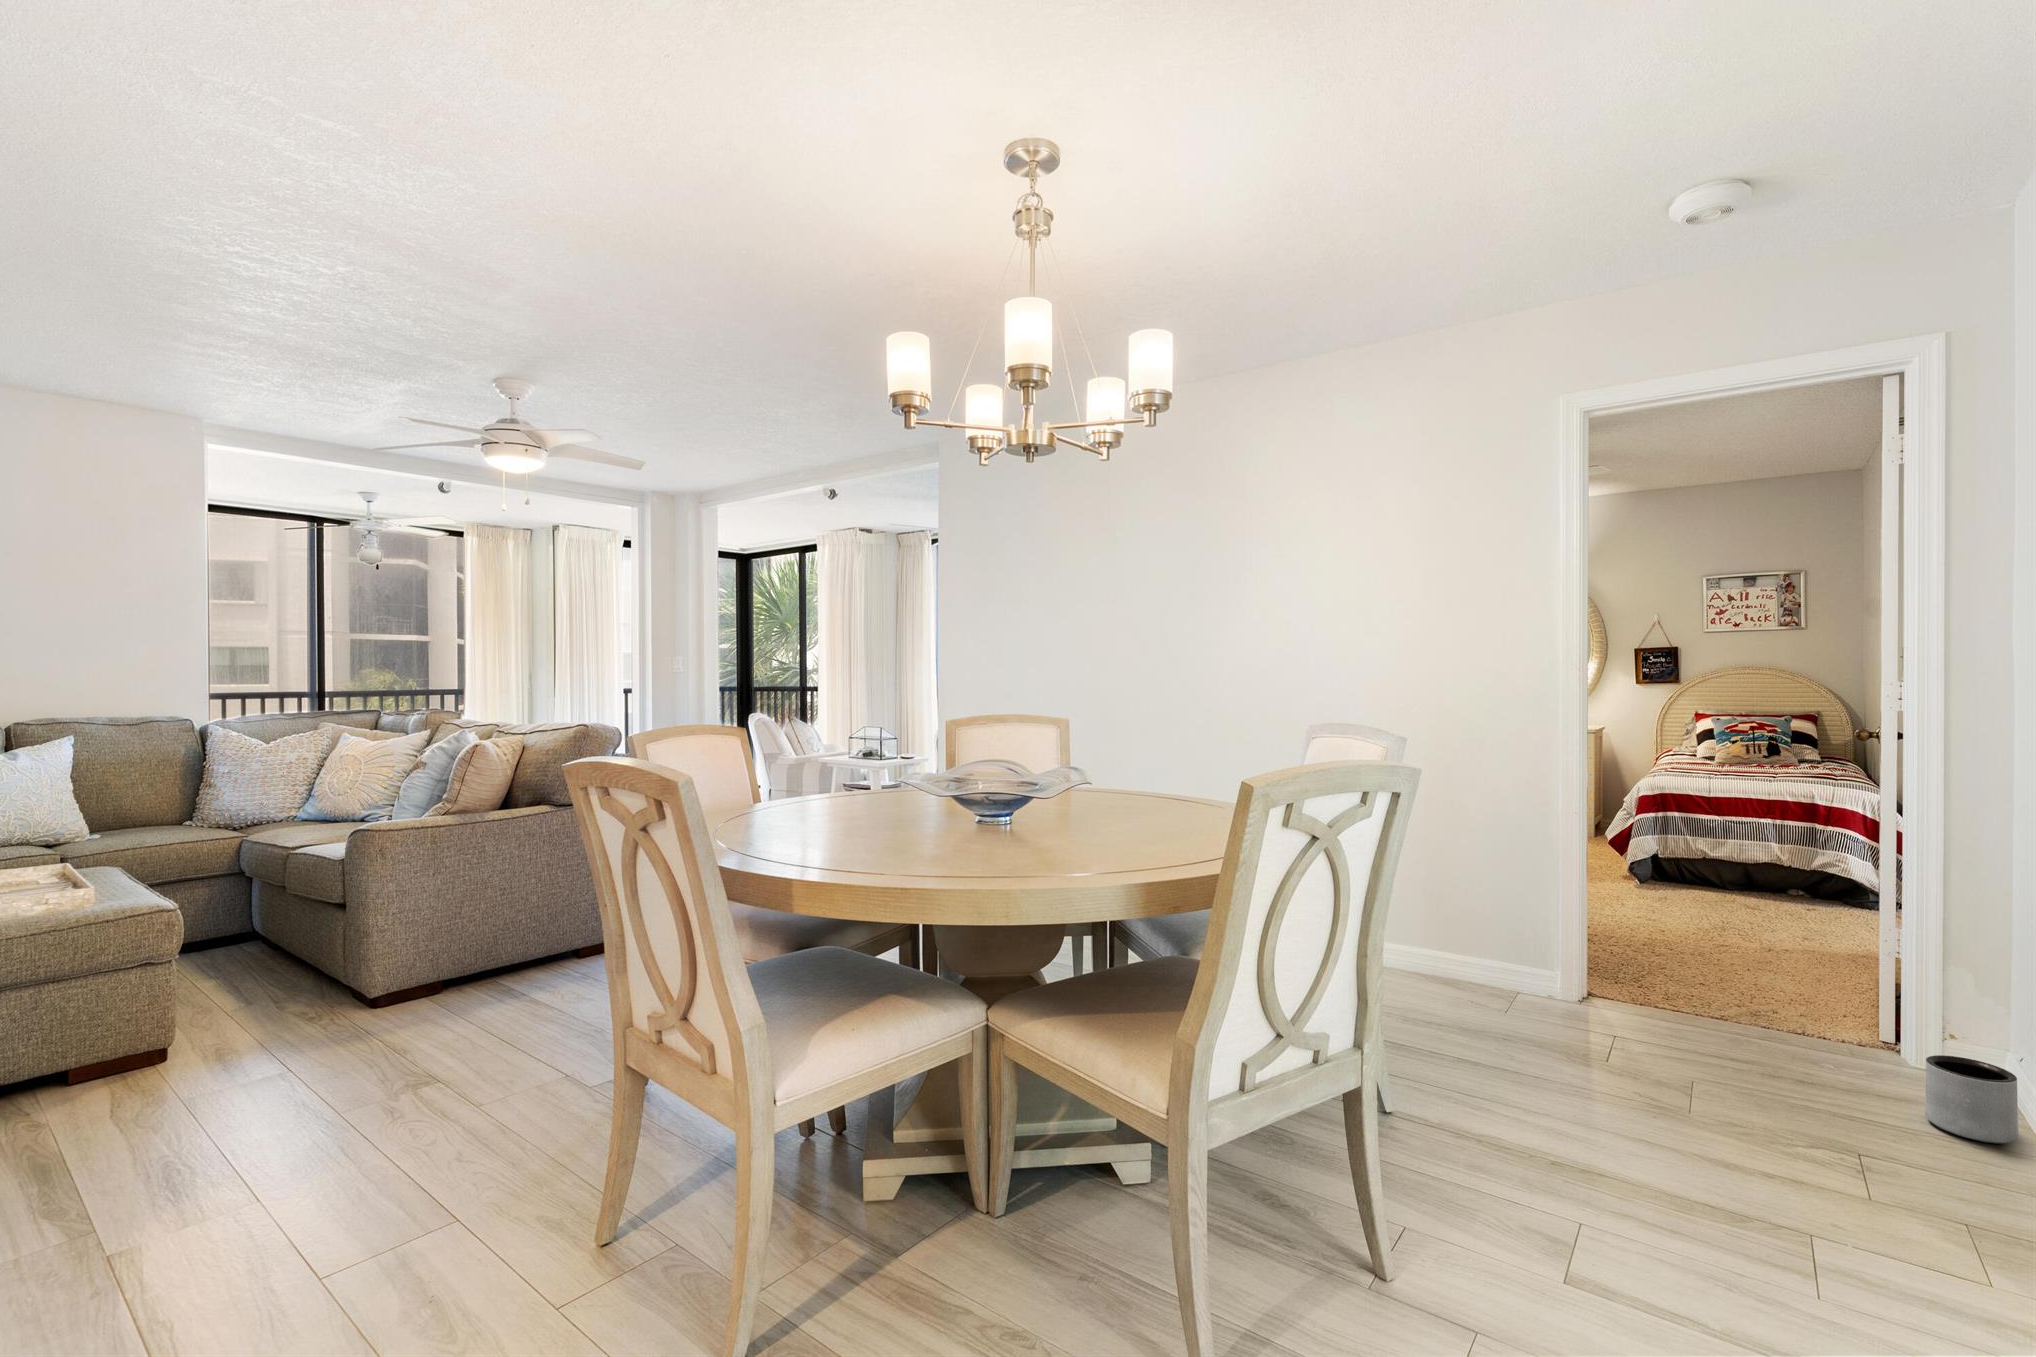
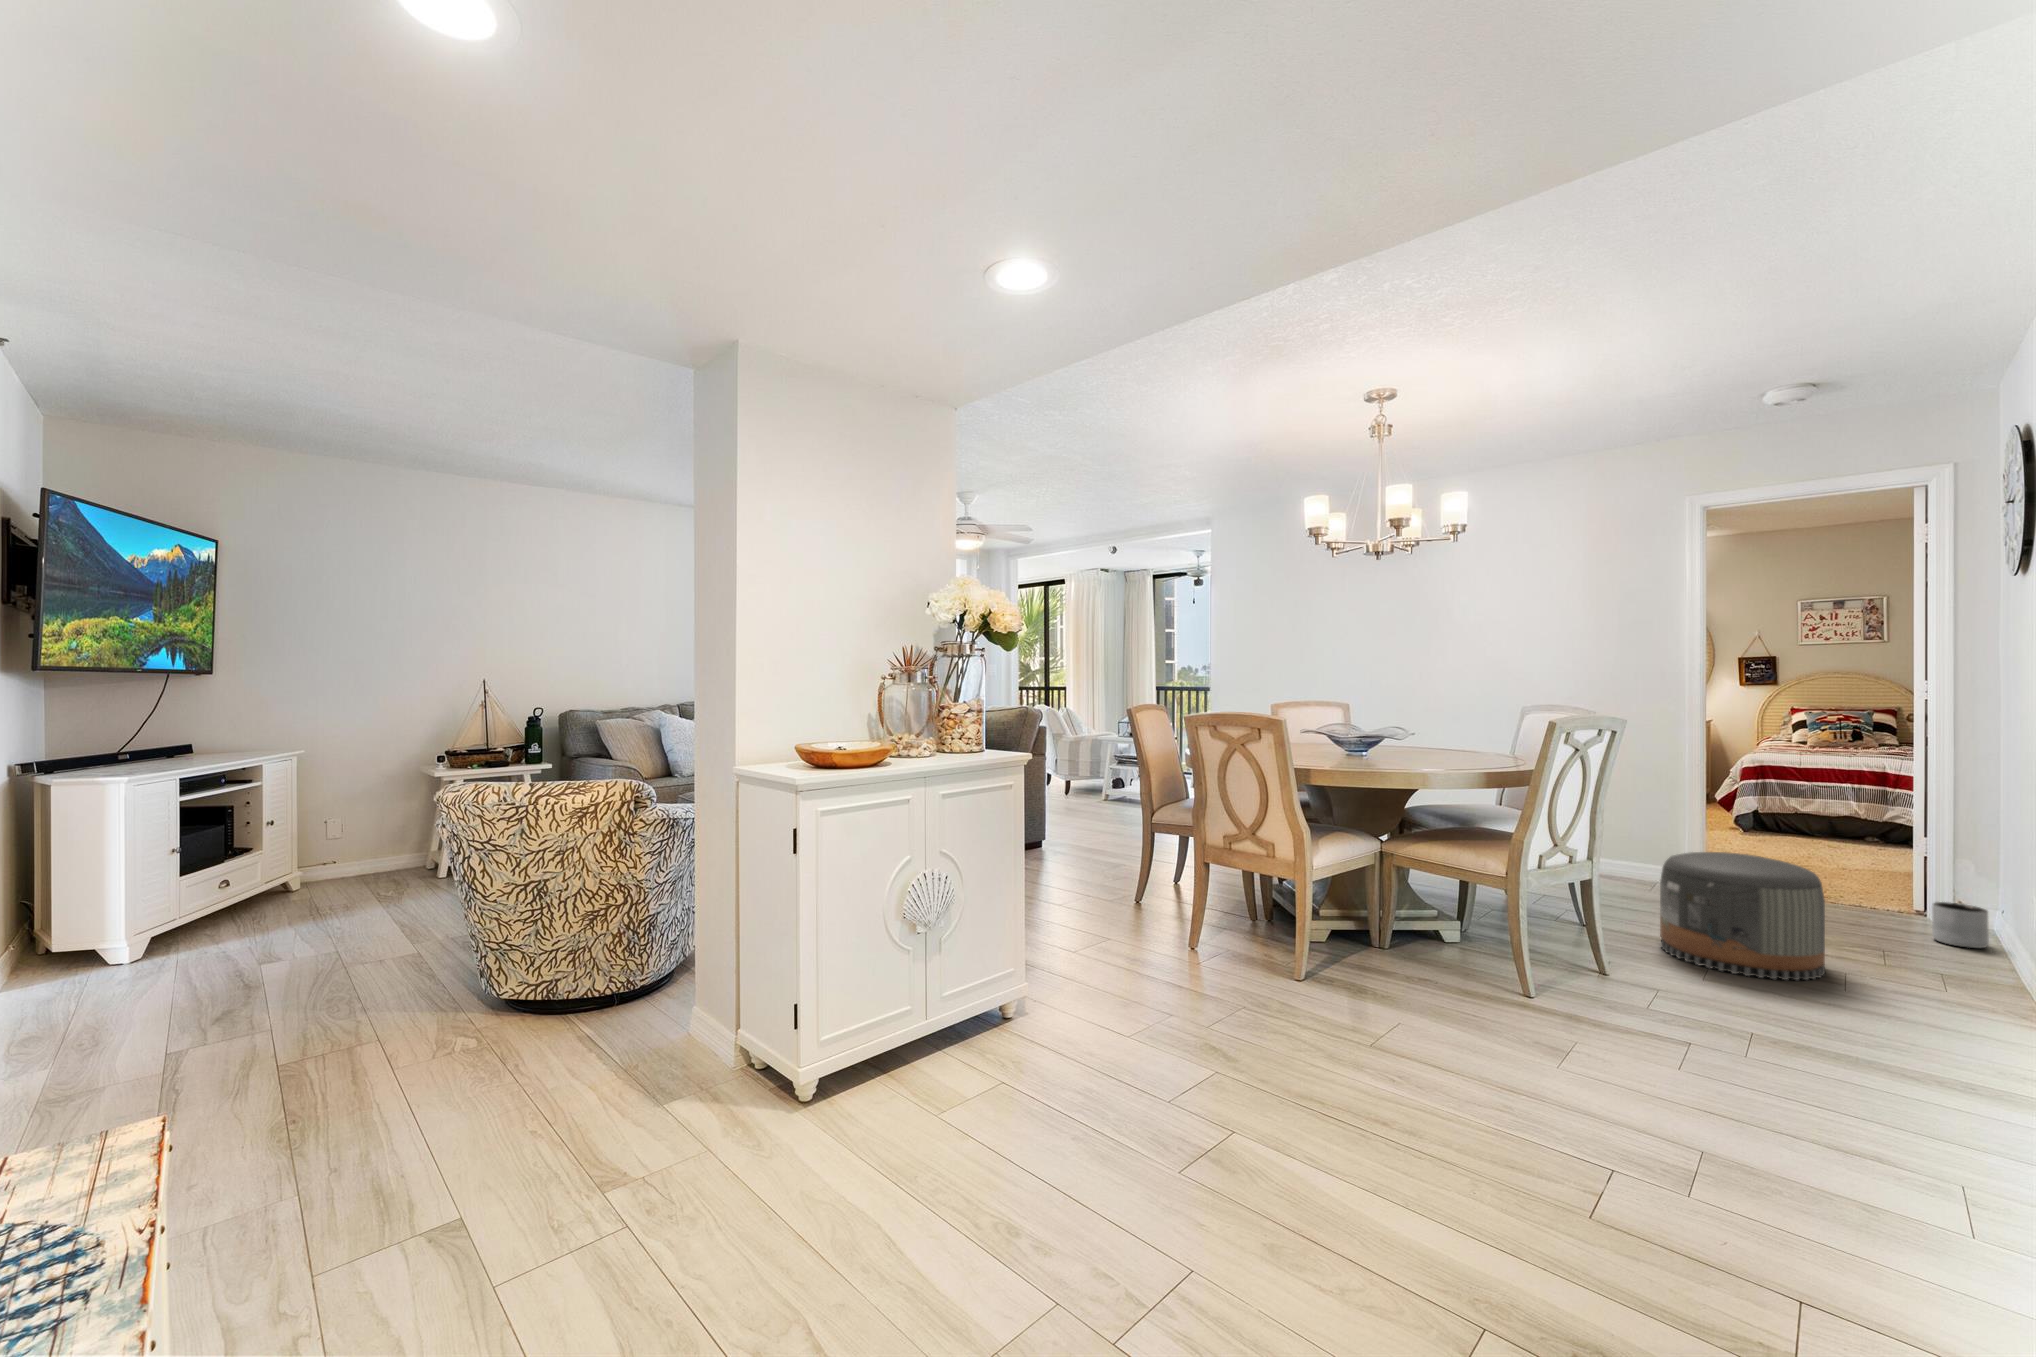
pouf: none [1492,995,1773,1279] -> present [1660,852,1825,980]

